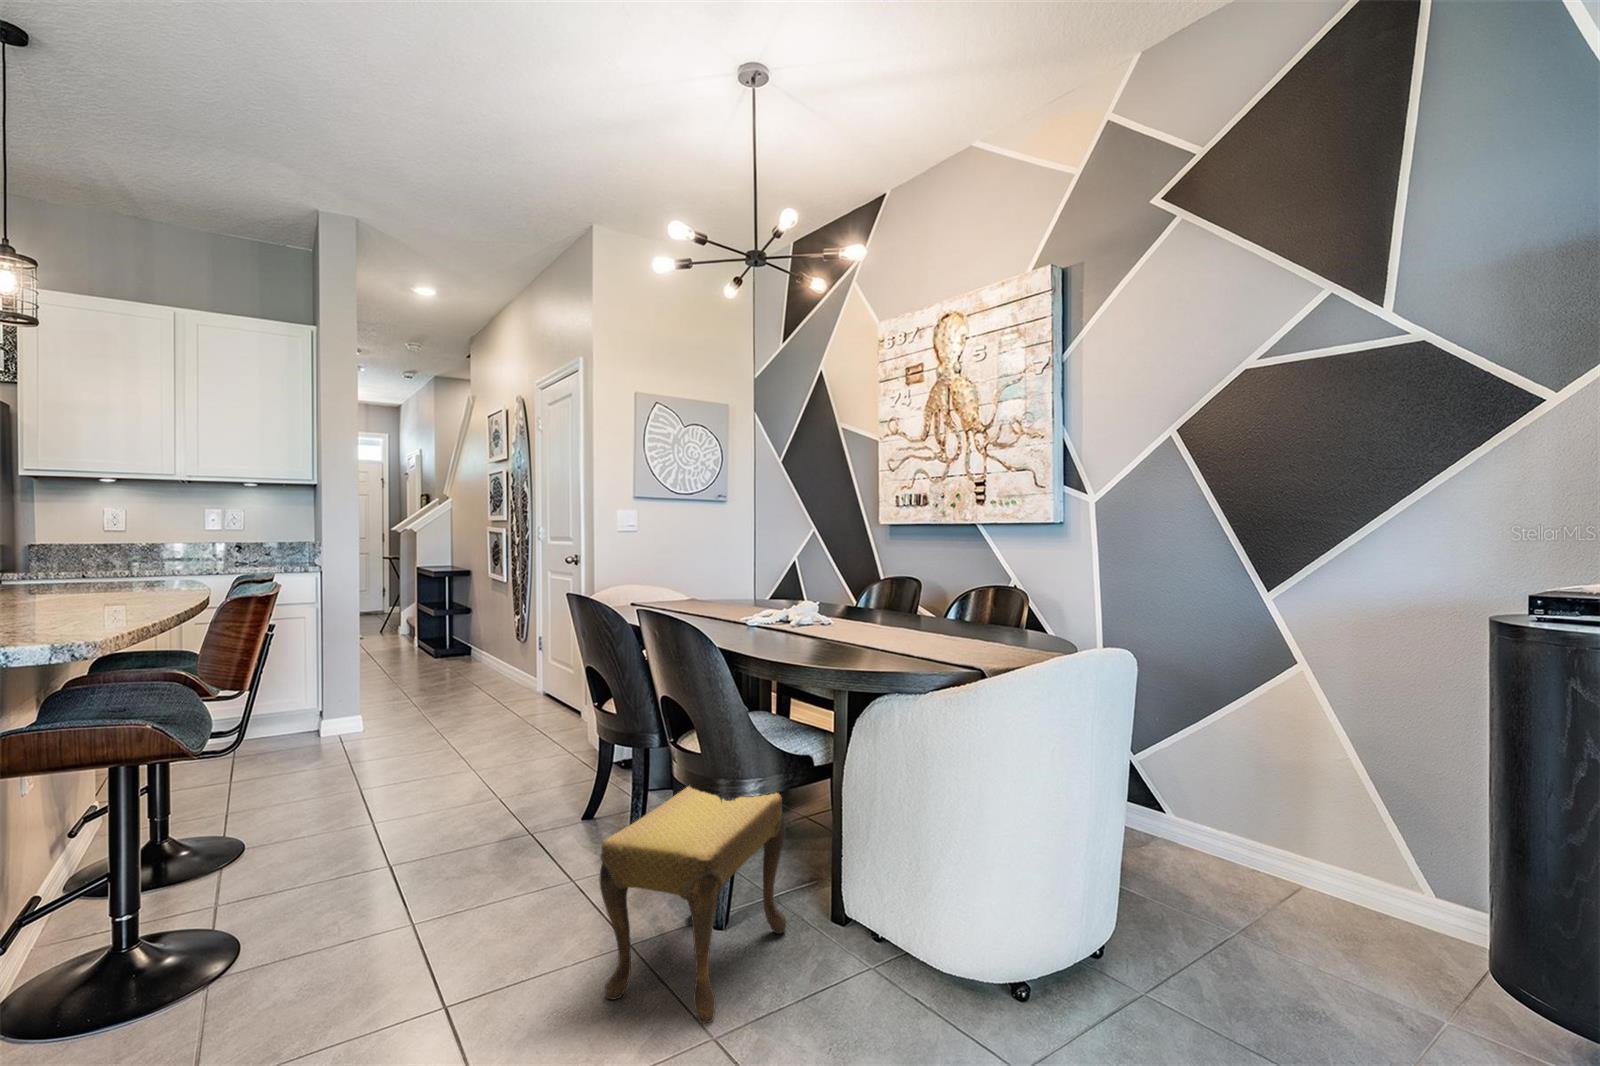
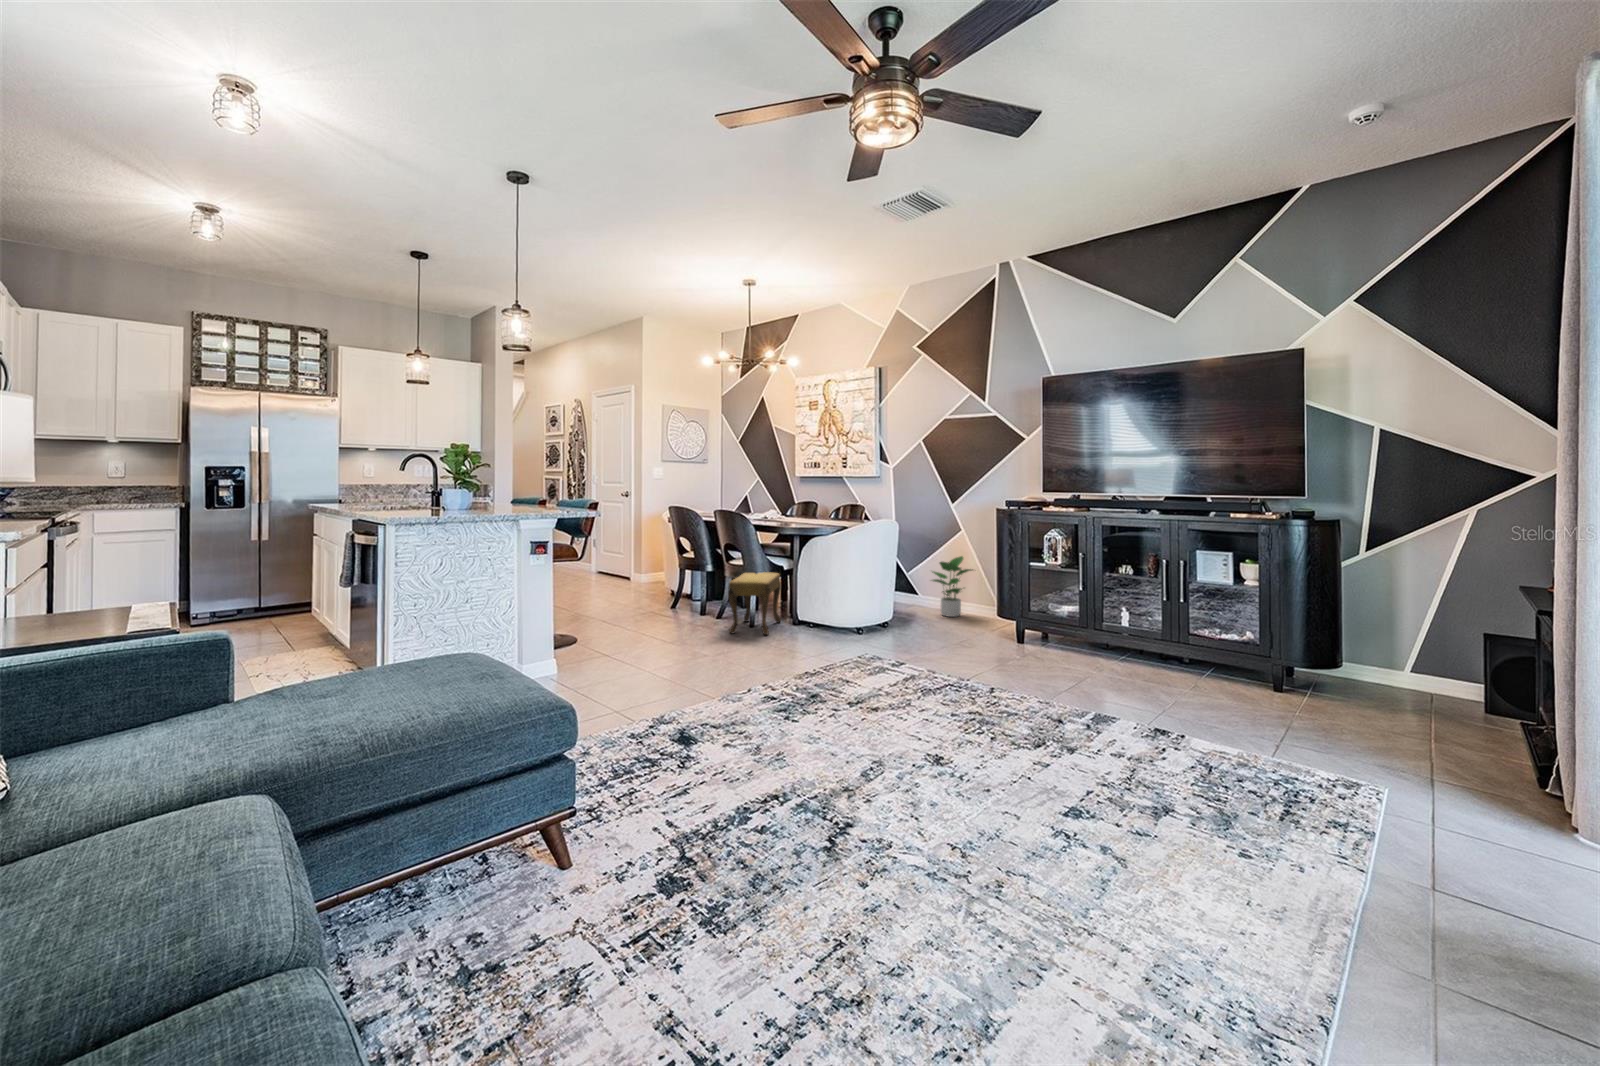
potted plant: none [1214,743,1373,931] -> present [932,556,973,617]

